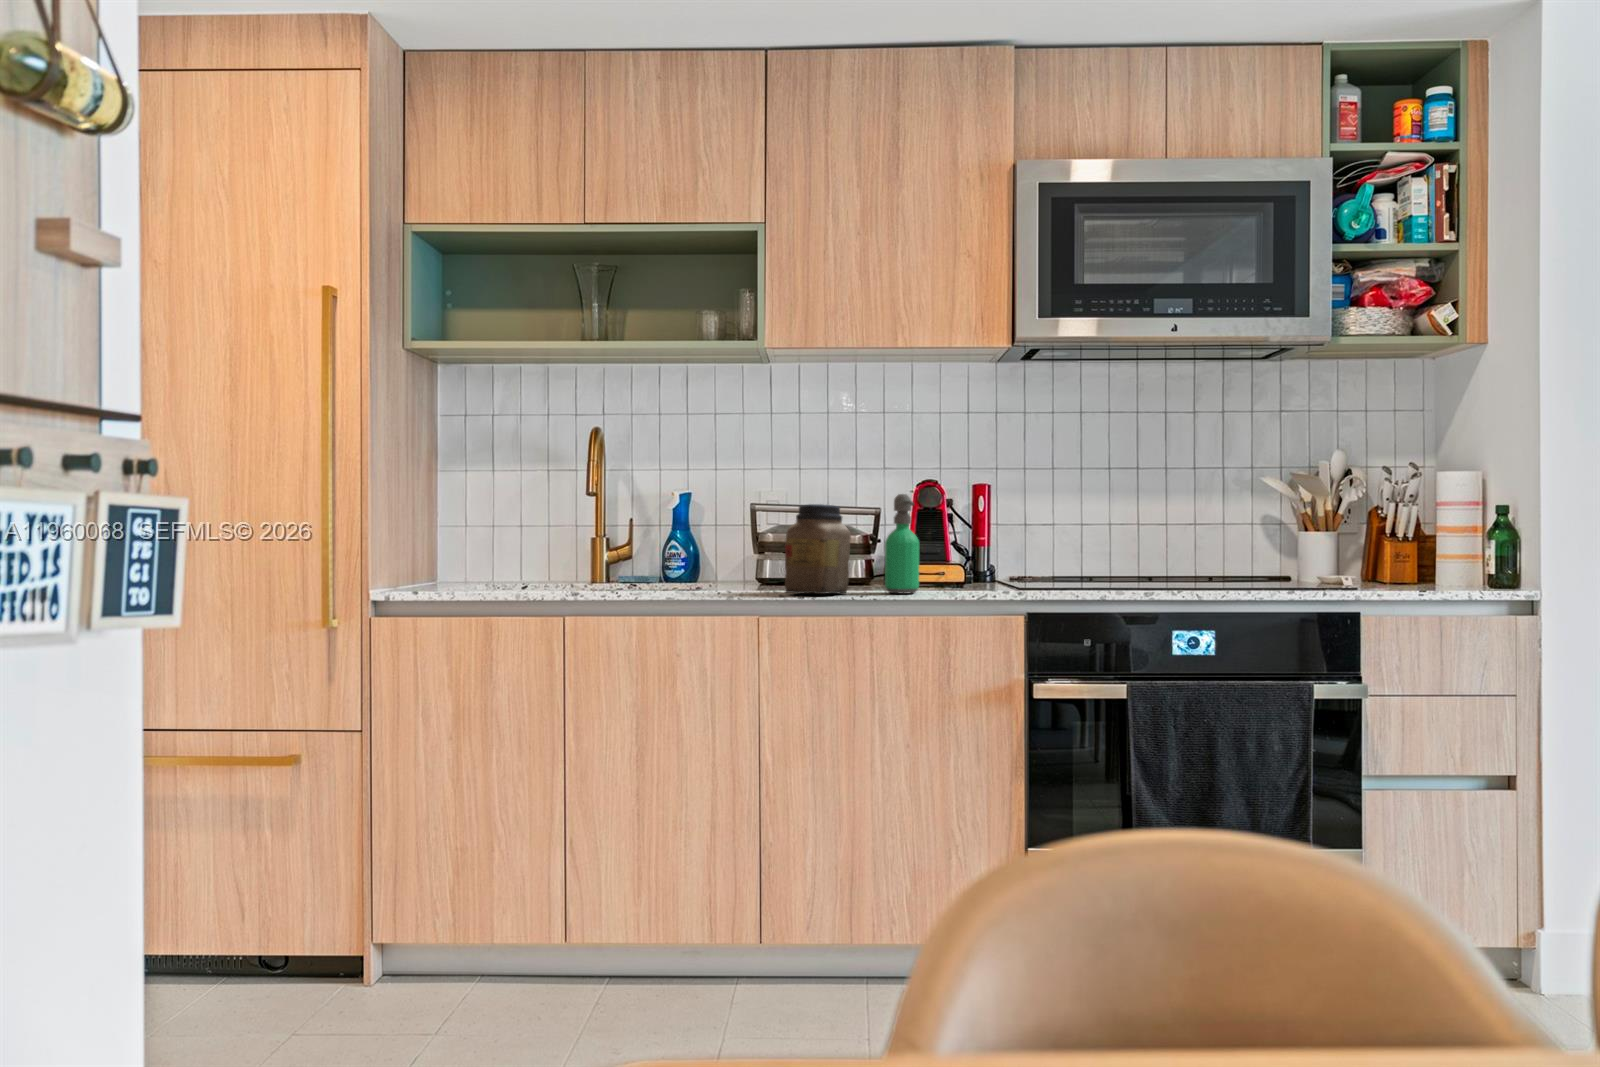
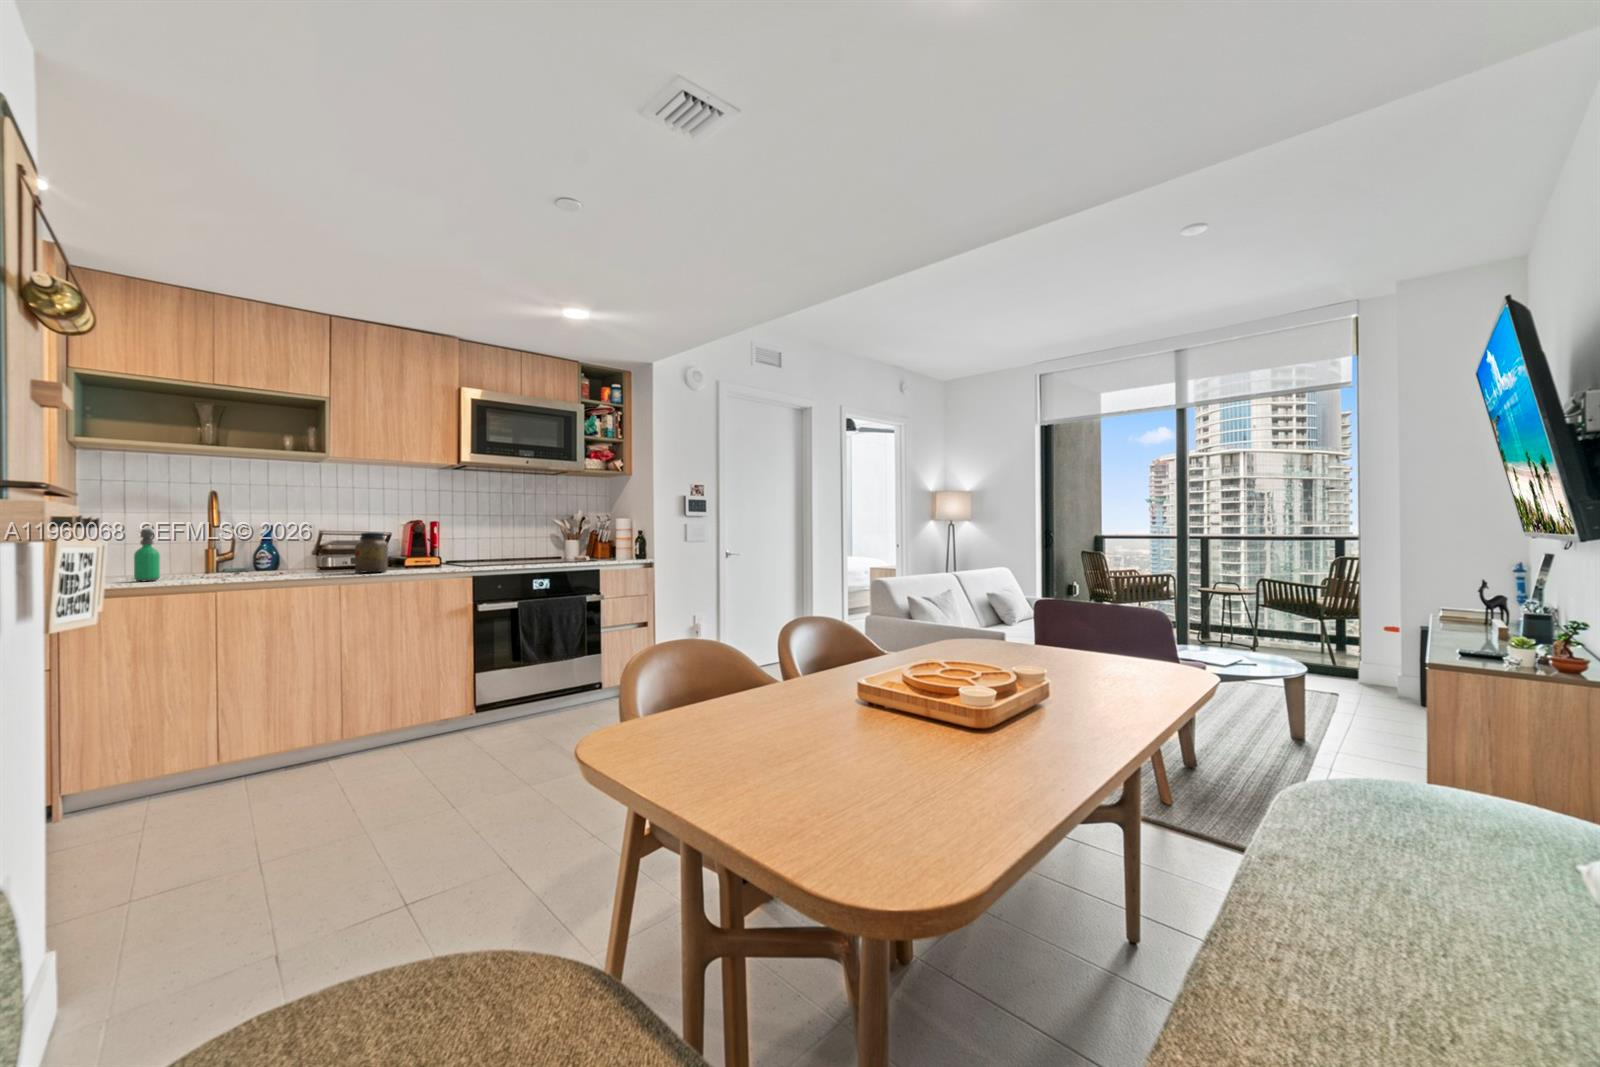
soap dispenser: present [885,494,919,593] -> present [134,529,160,581]

